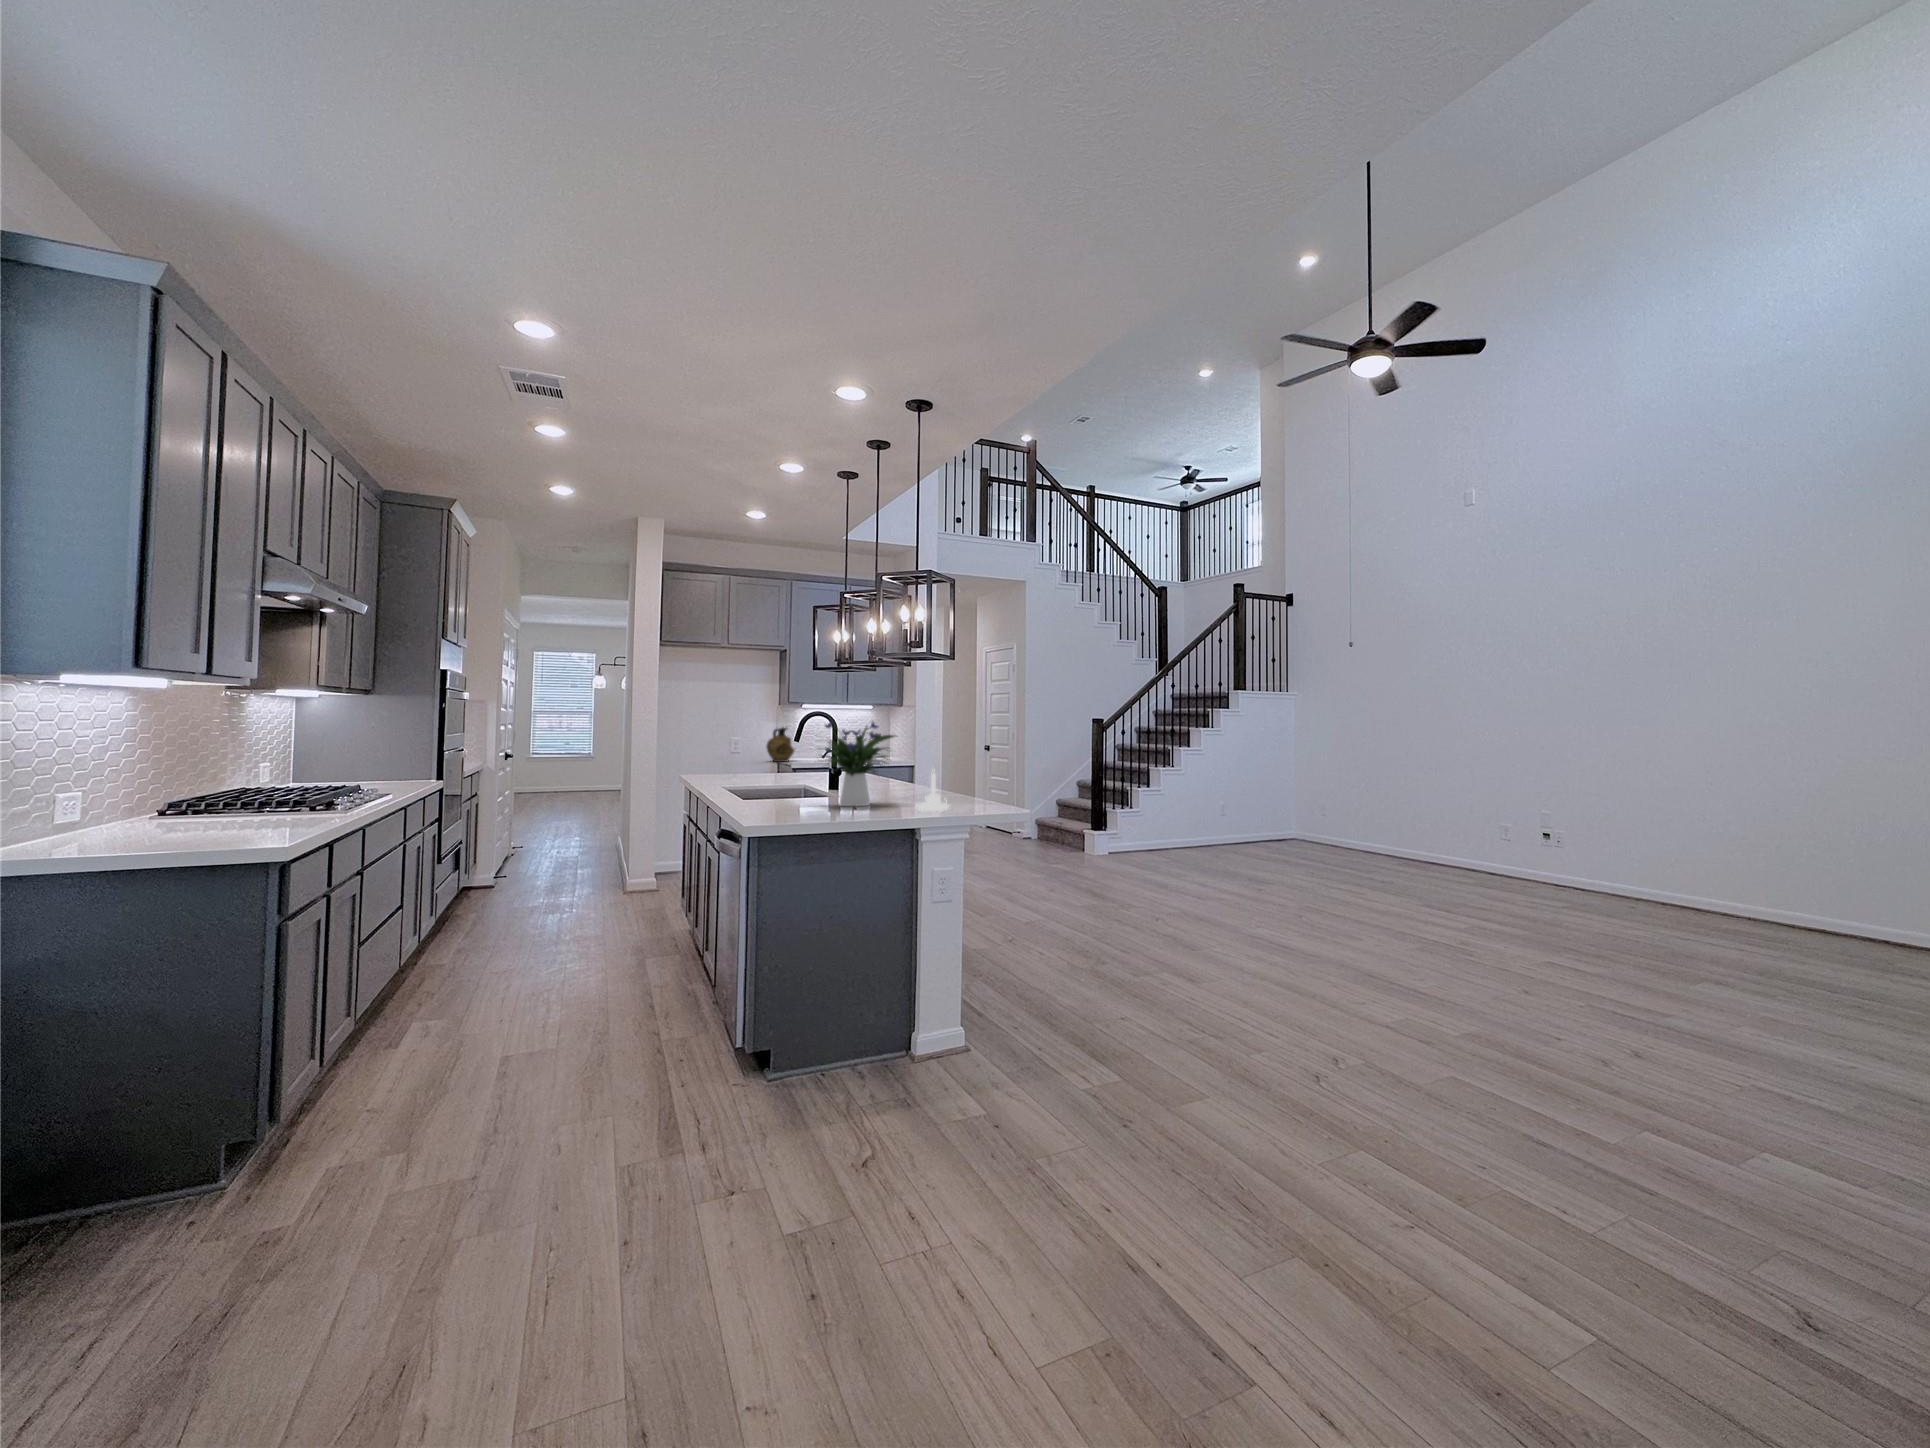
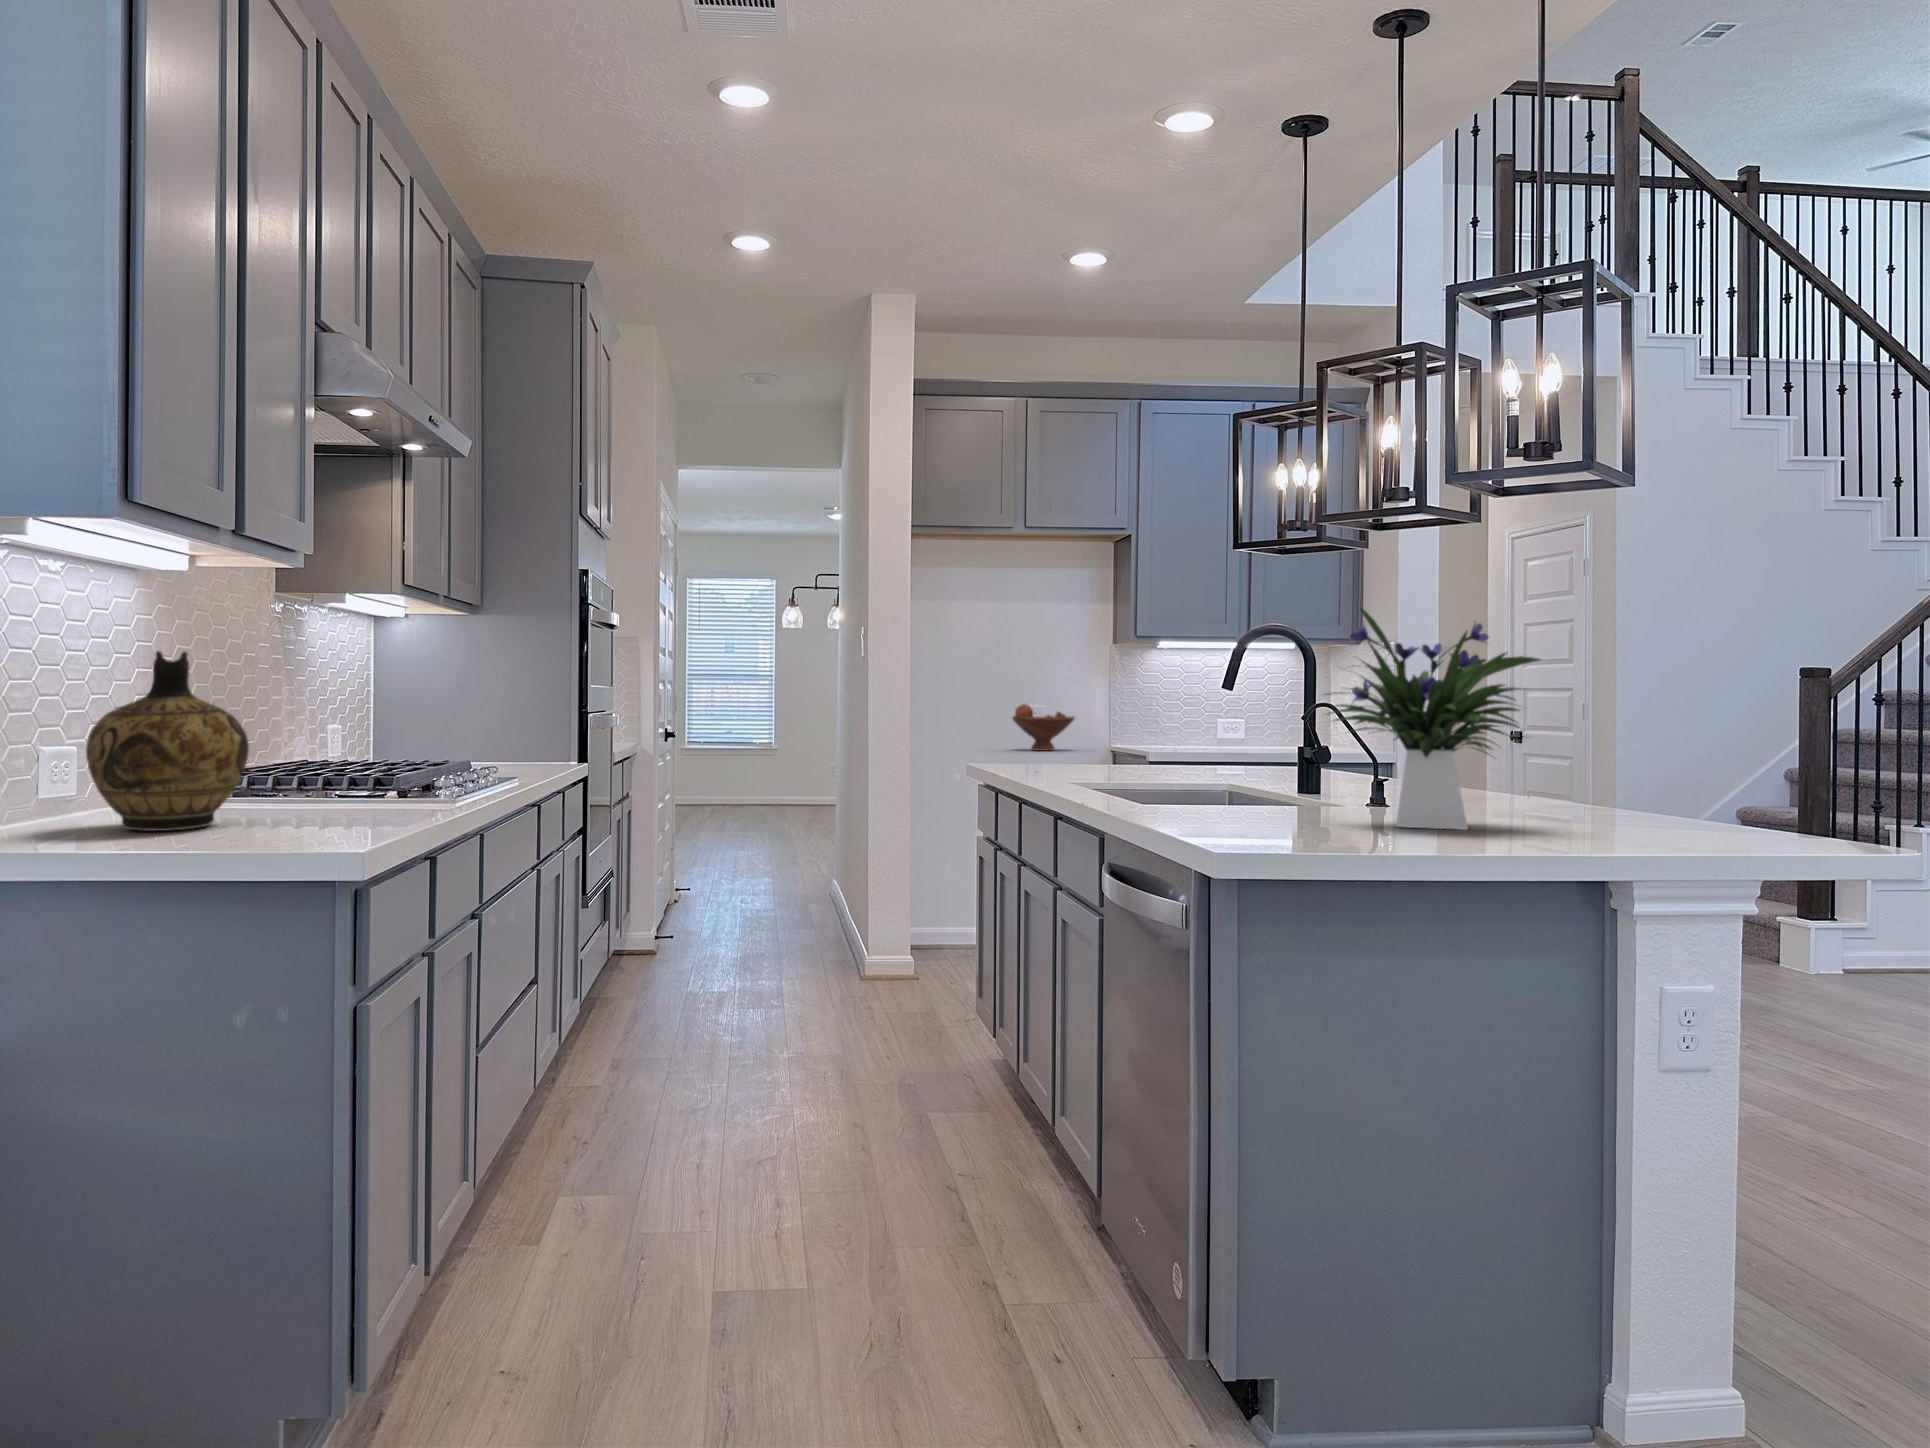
ceramic jug: present [766,728,794,762] -> present [86,651,249,831]
fruit bowl: none [725,735,761,761] -> present [1012,704,1074,751]
candle holder: present [917,773,949,811] -> none [1630,731,1730,847]

